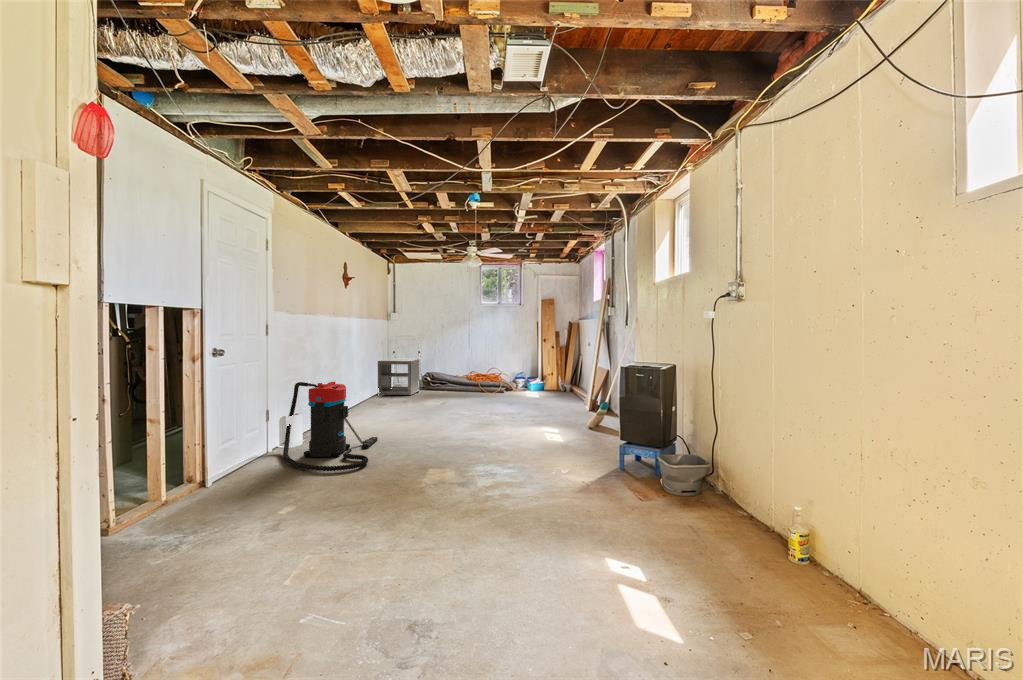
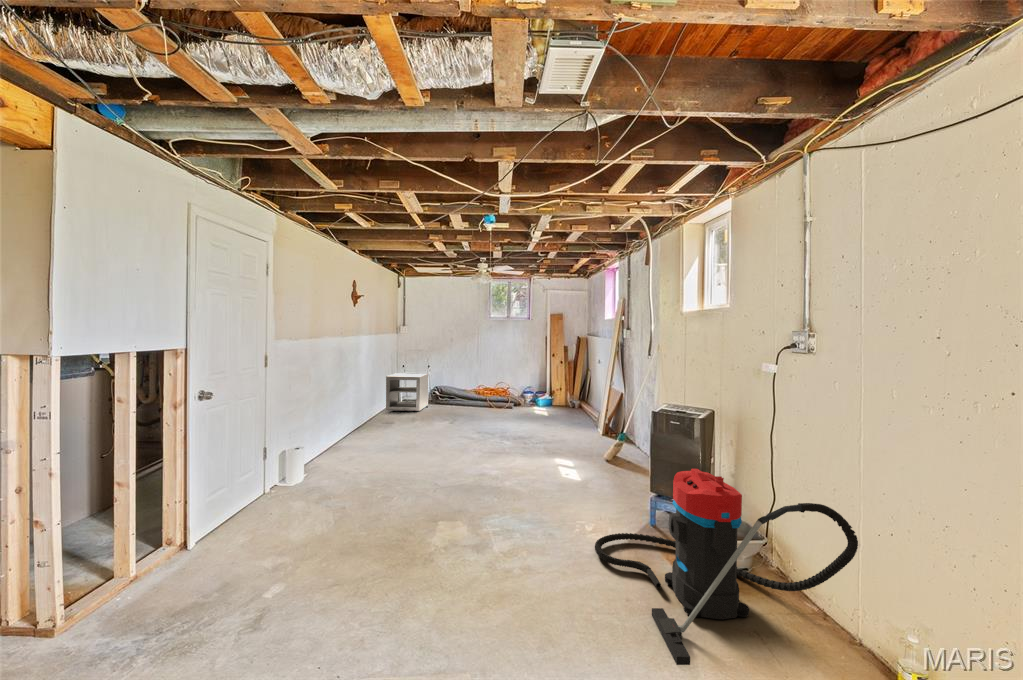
vacuum cleaner: present [283,382,378,471] -> present [595,469,858,665]

